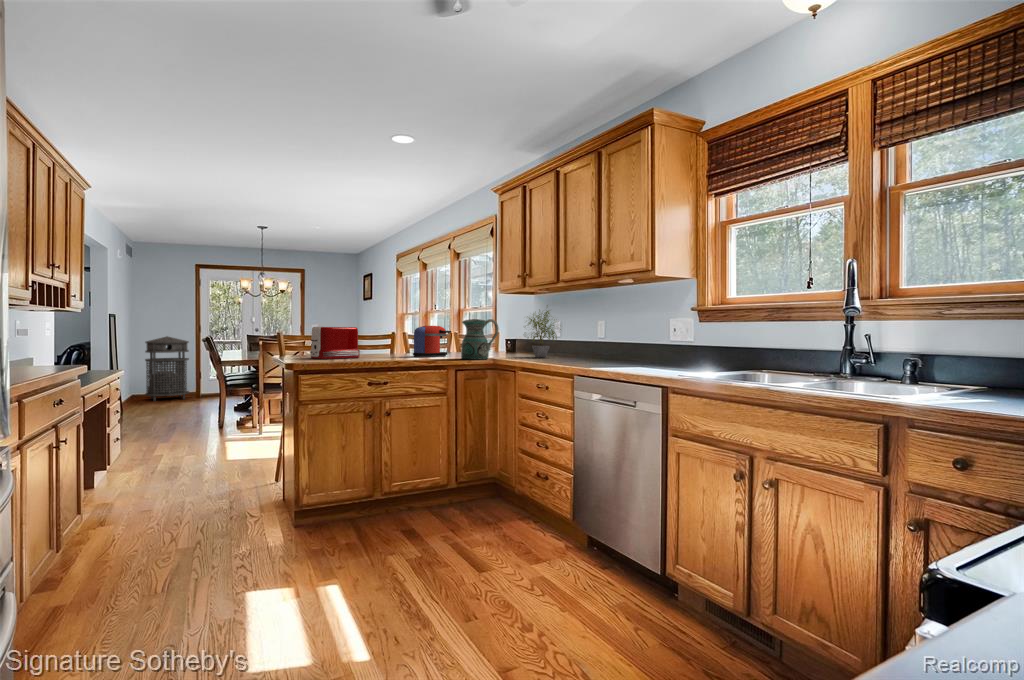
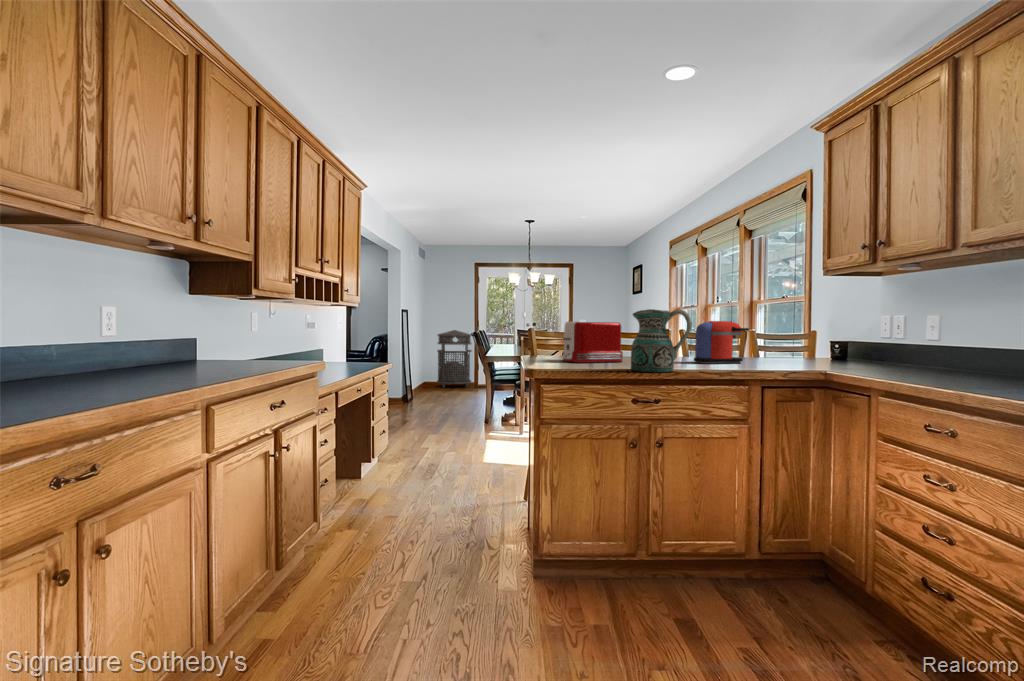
potted plant: present [528,311,561,357] -> none [863,288,953,372]
ceramic pitcher: present [461,319,499,360] -> present [631,309,691,372]

